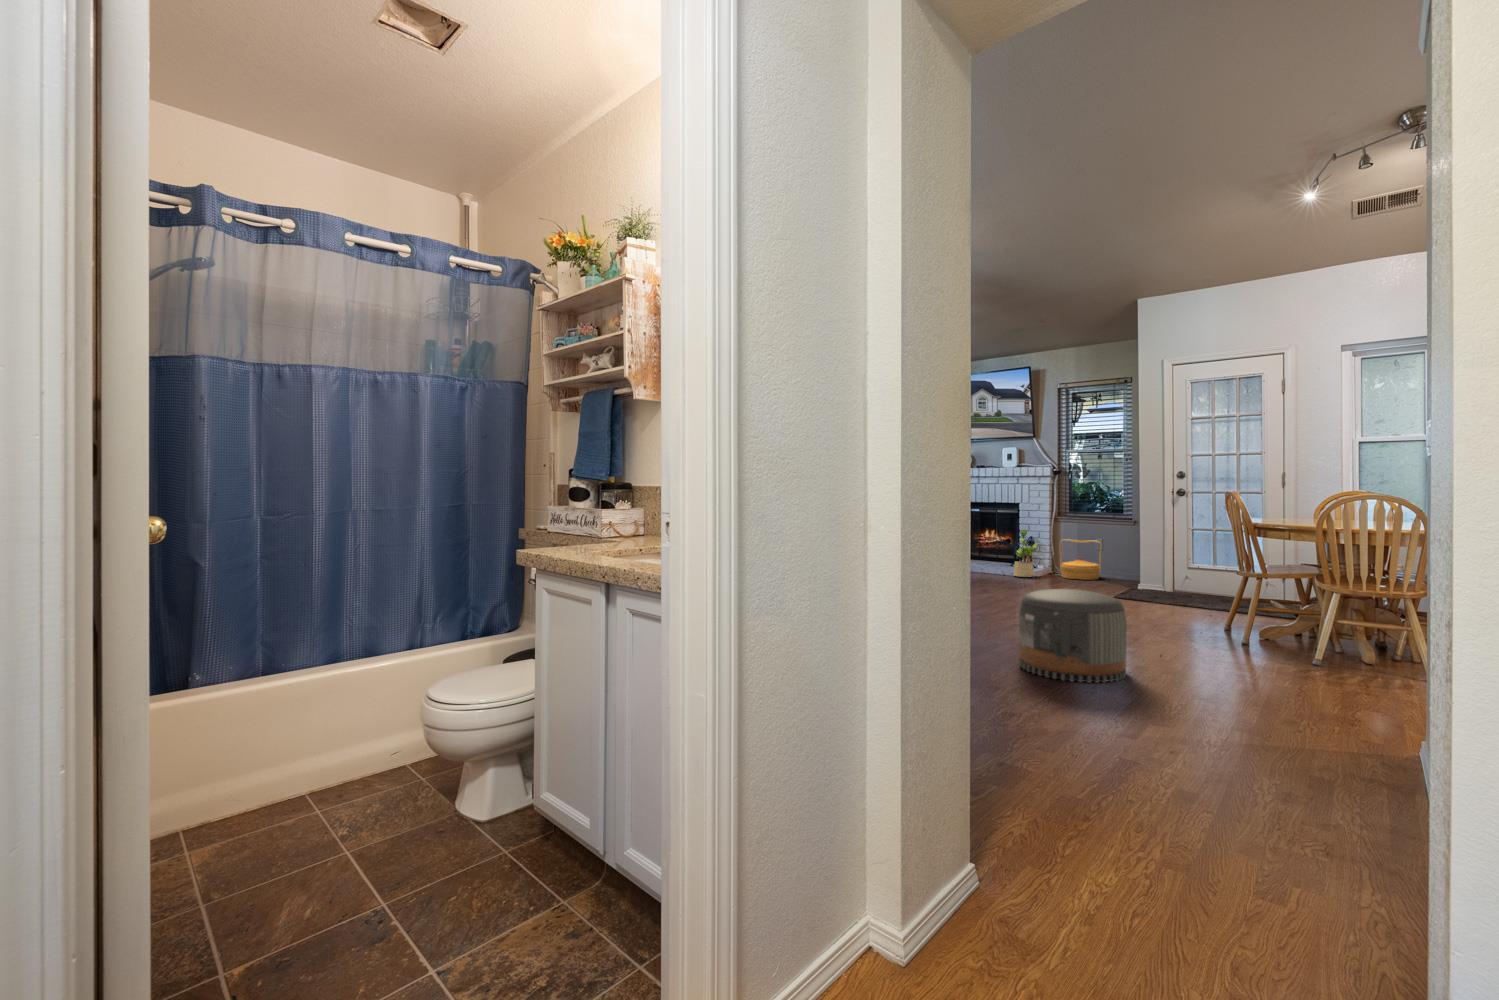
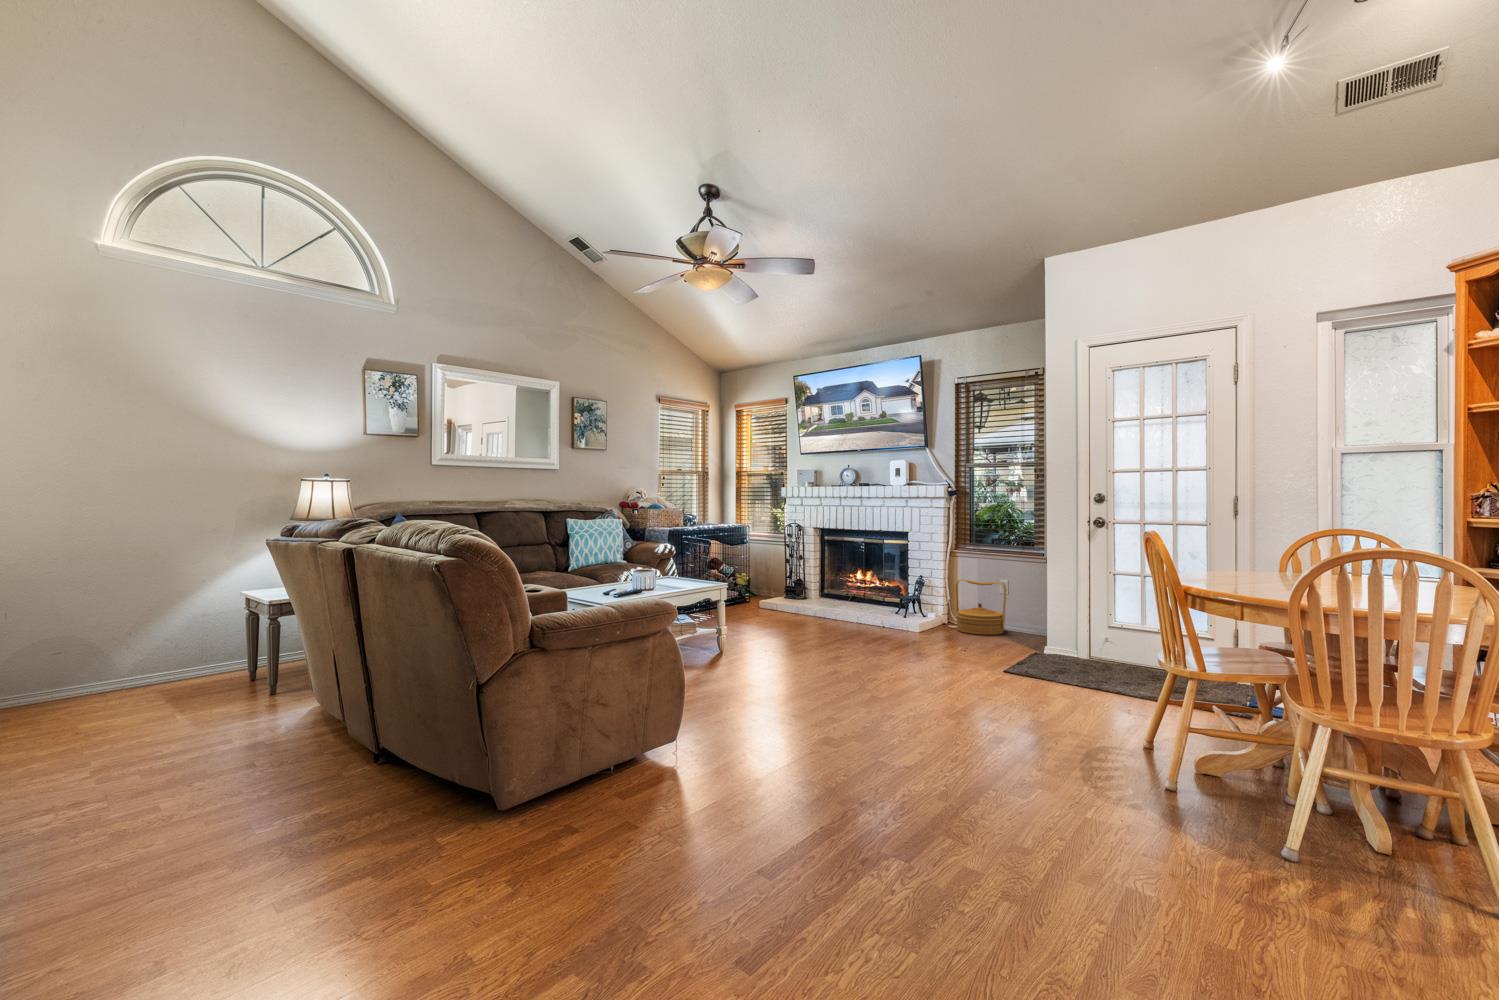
potted plant: present [1014,529,1038,577] -> none [897,566,929,629]
pouf: present [1019,589,1127,683] -> none [745,711,935,938]

